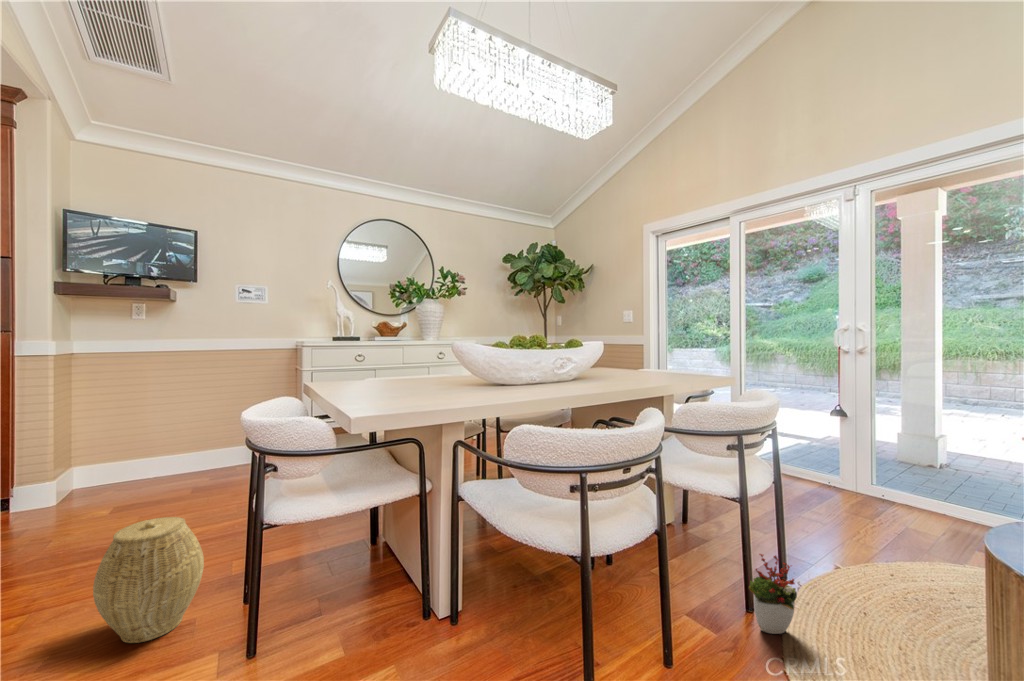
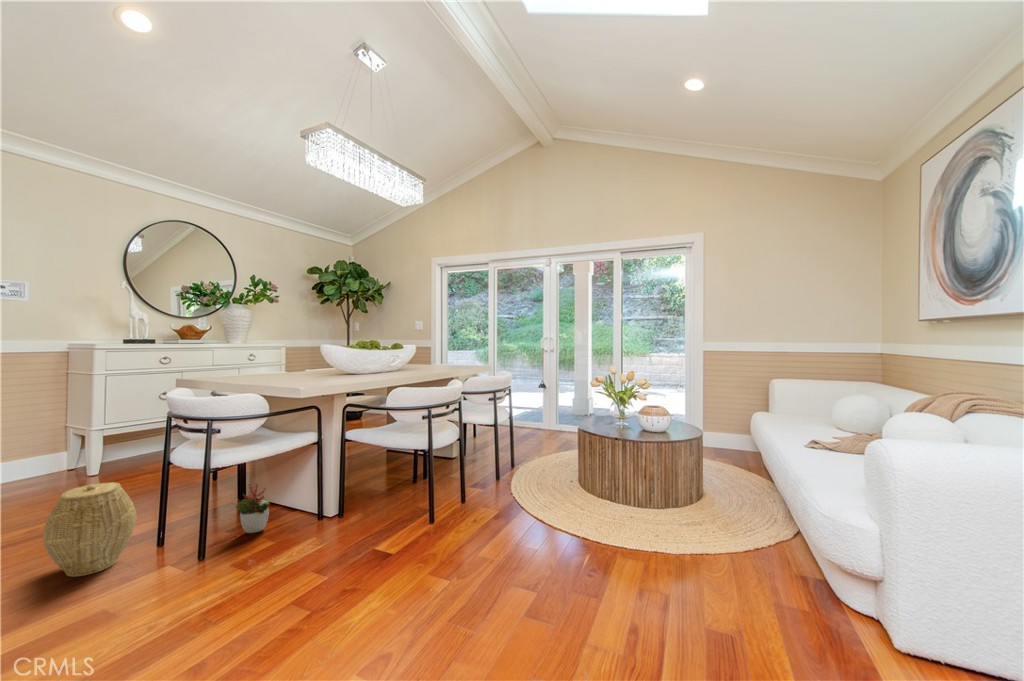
decorative plant: present [749,554,797,634] -> present [236,484,270,533]

